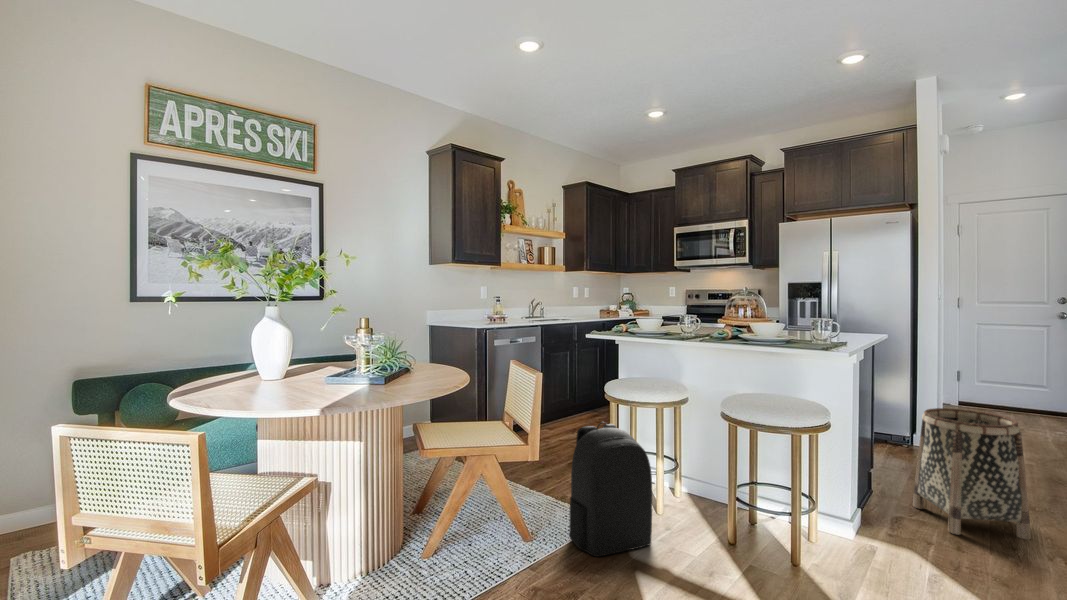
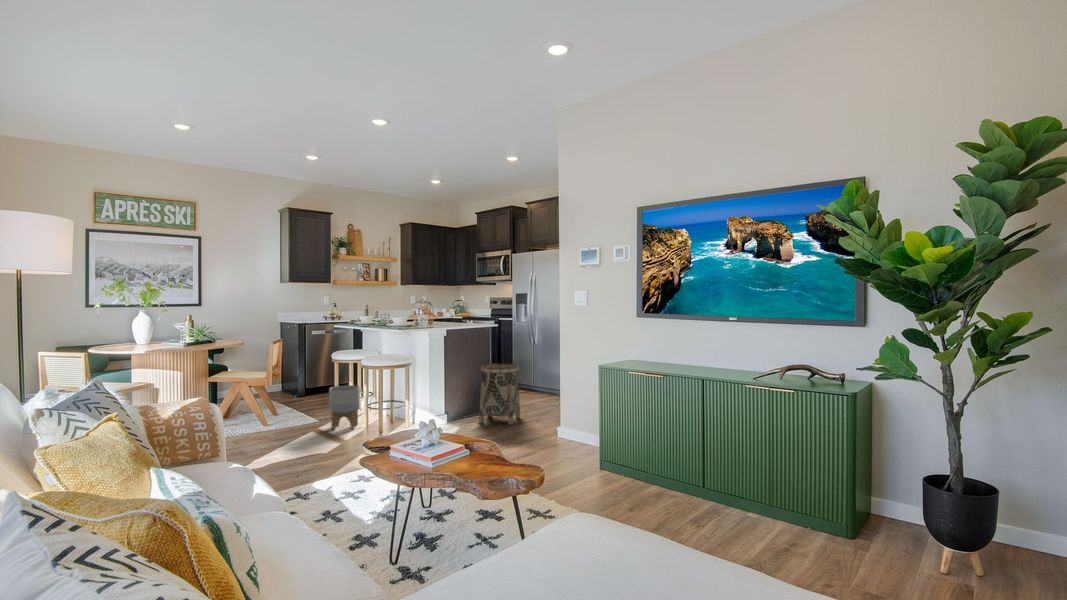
backpack: present [569,422,652,557] -> none [285,366,328,426]
planter: none [685,464,750,573] -> present [329,385,360,430]

